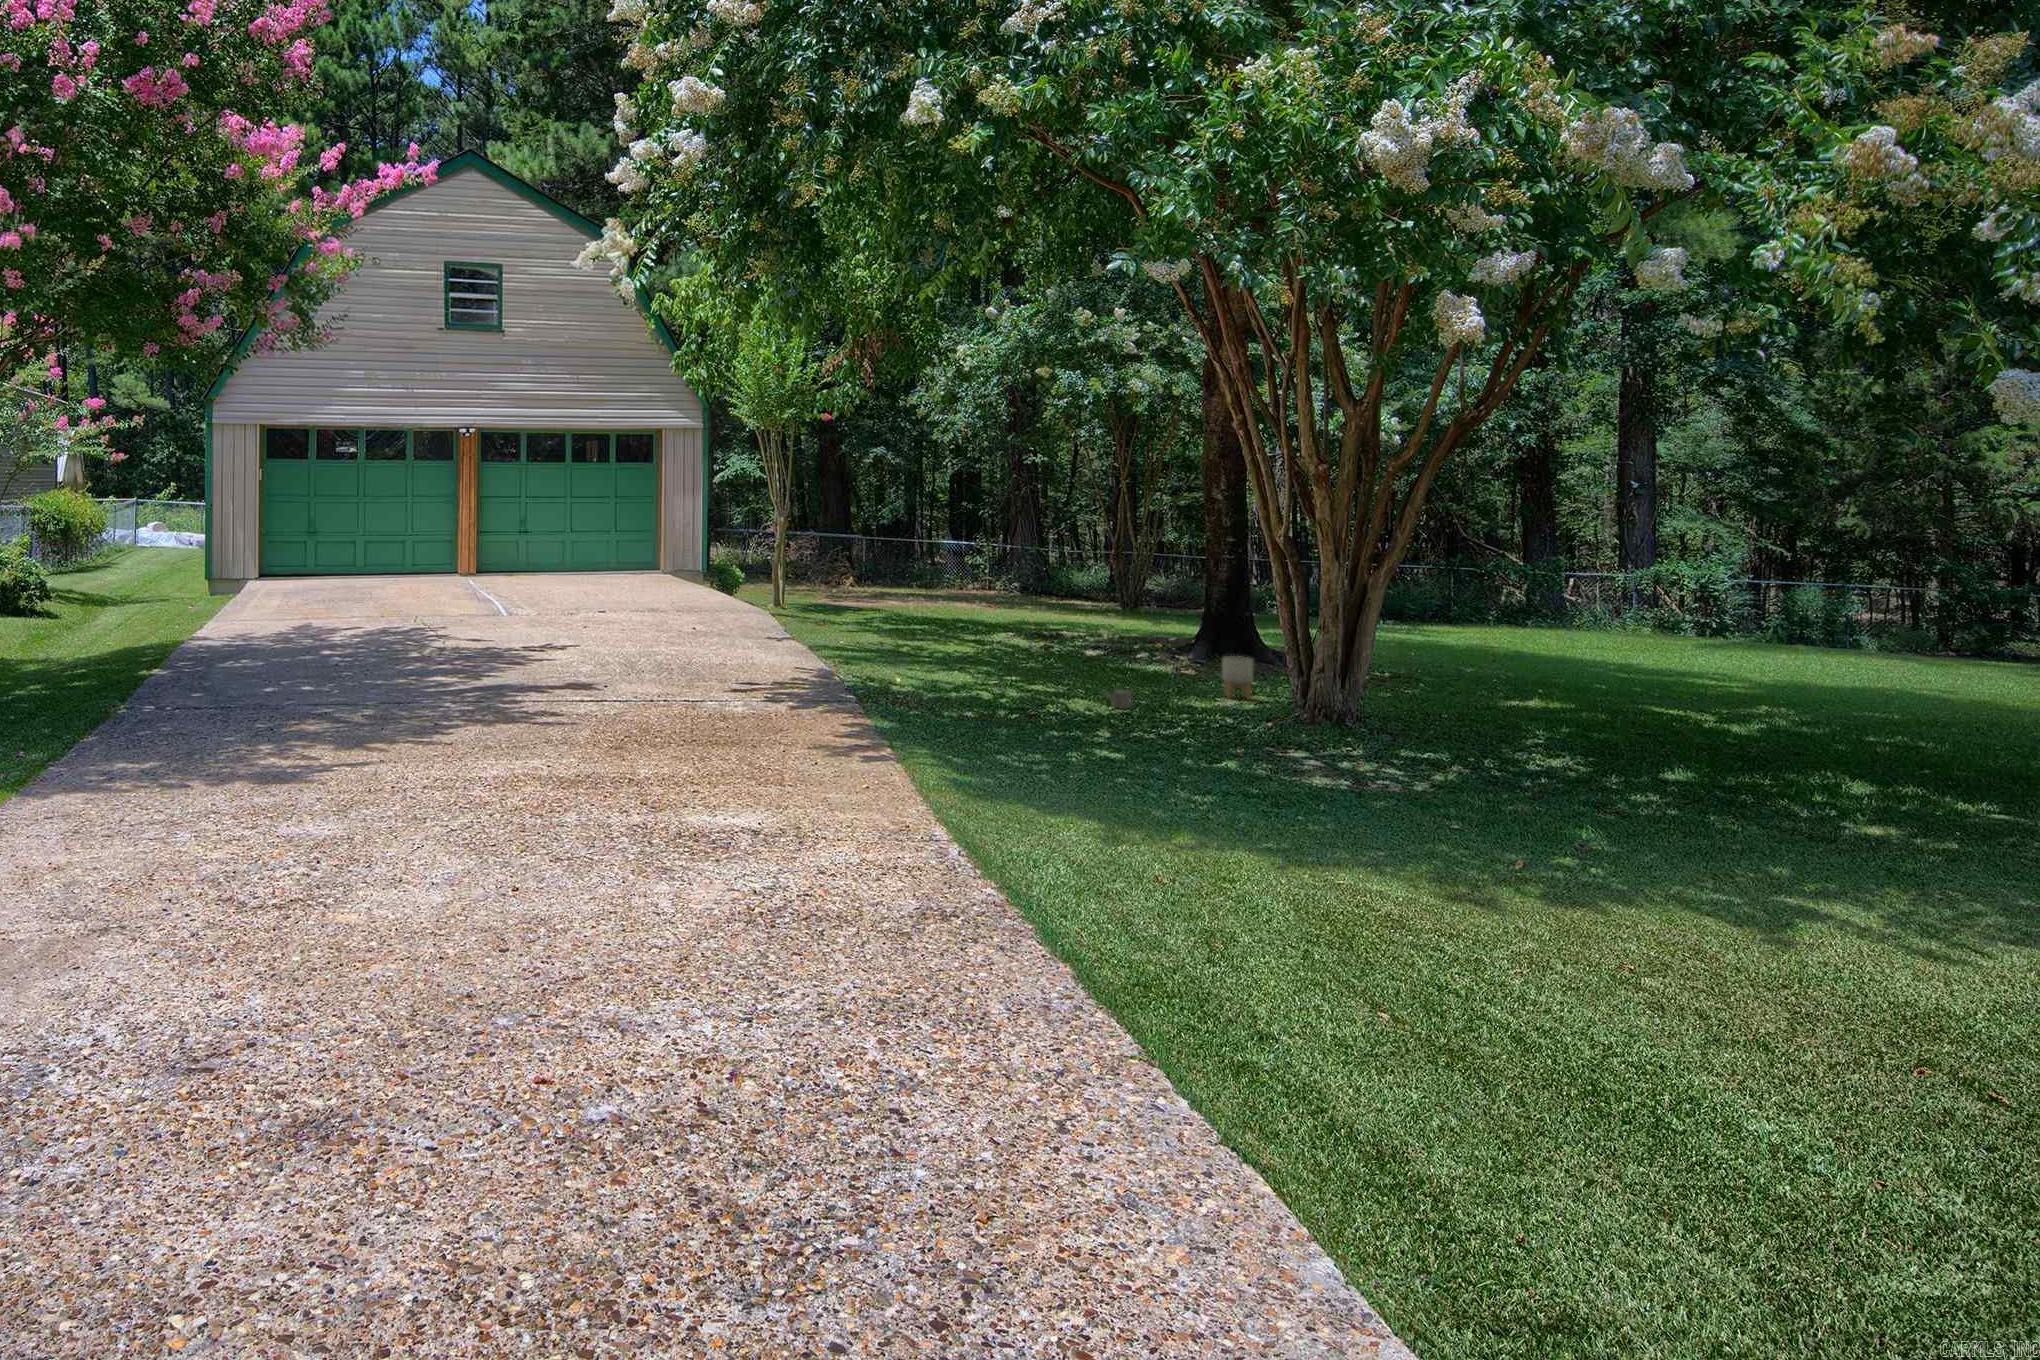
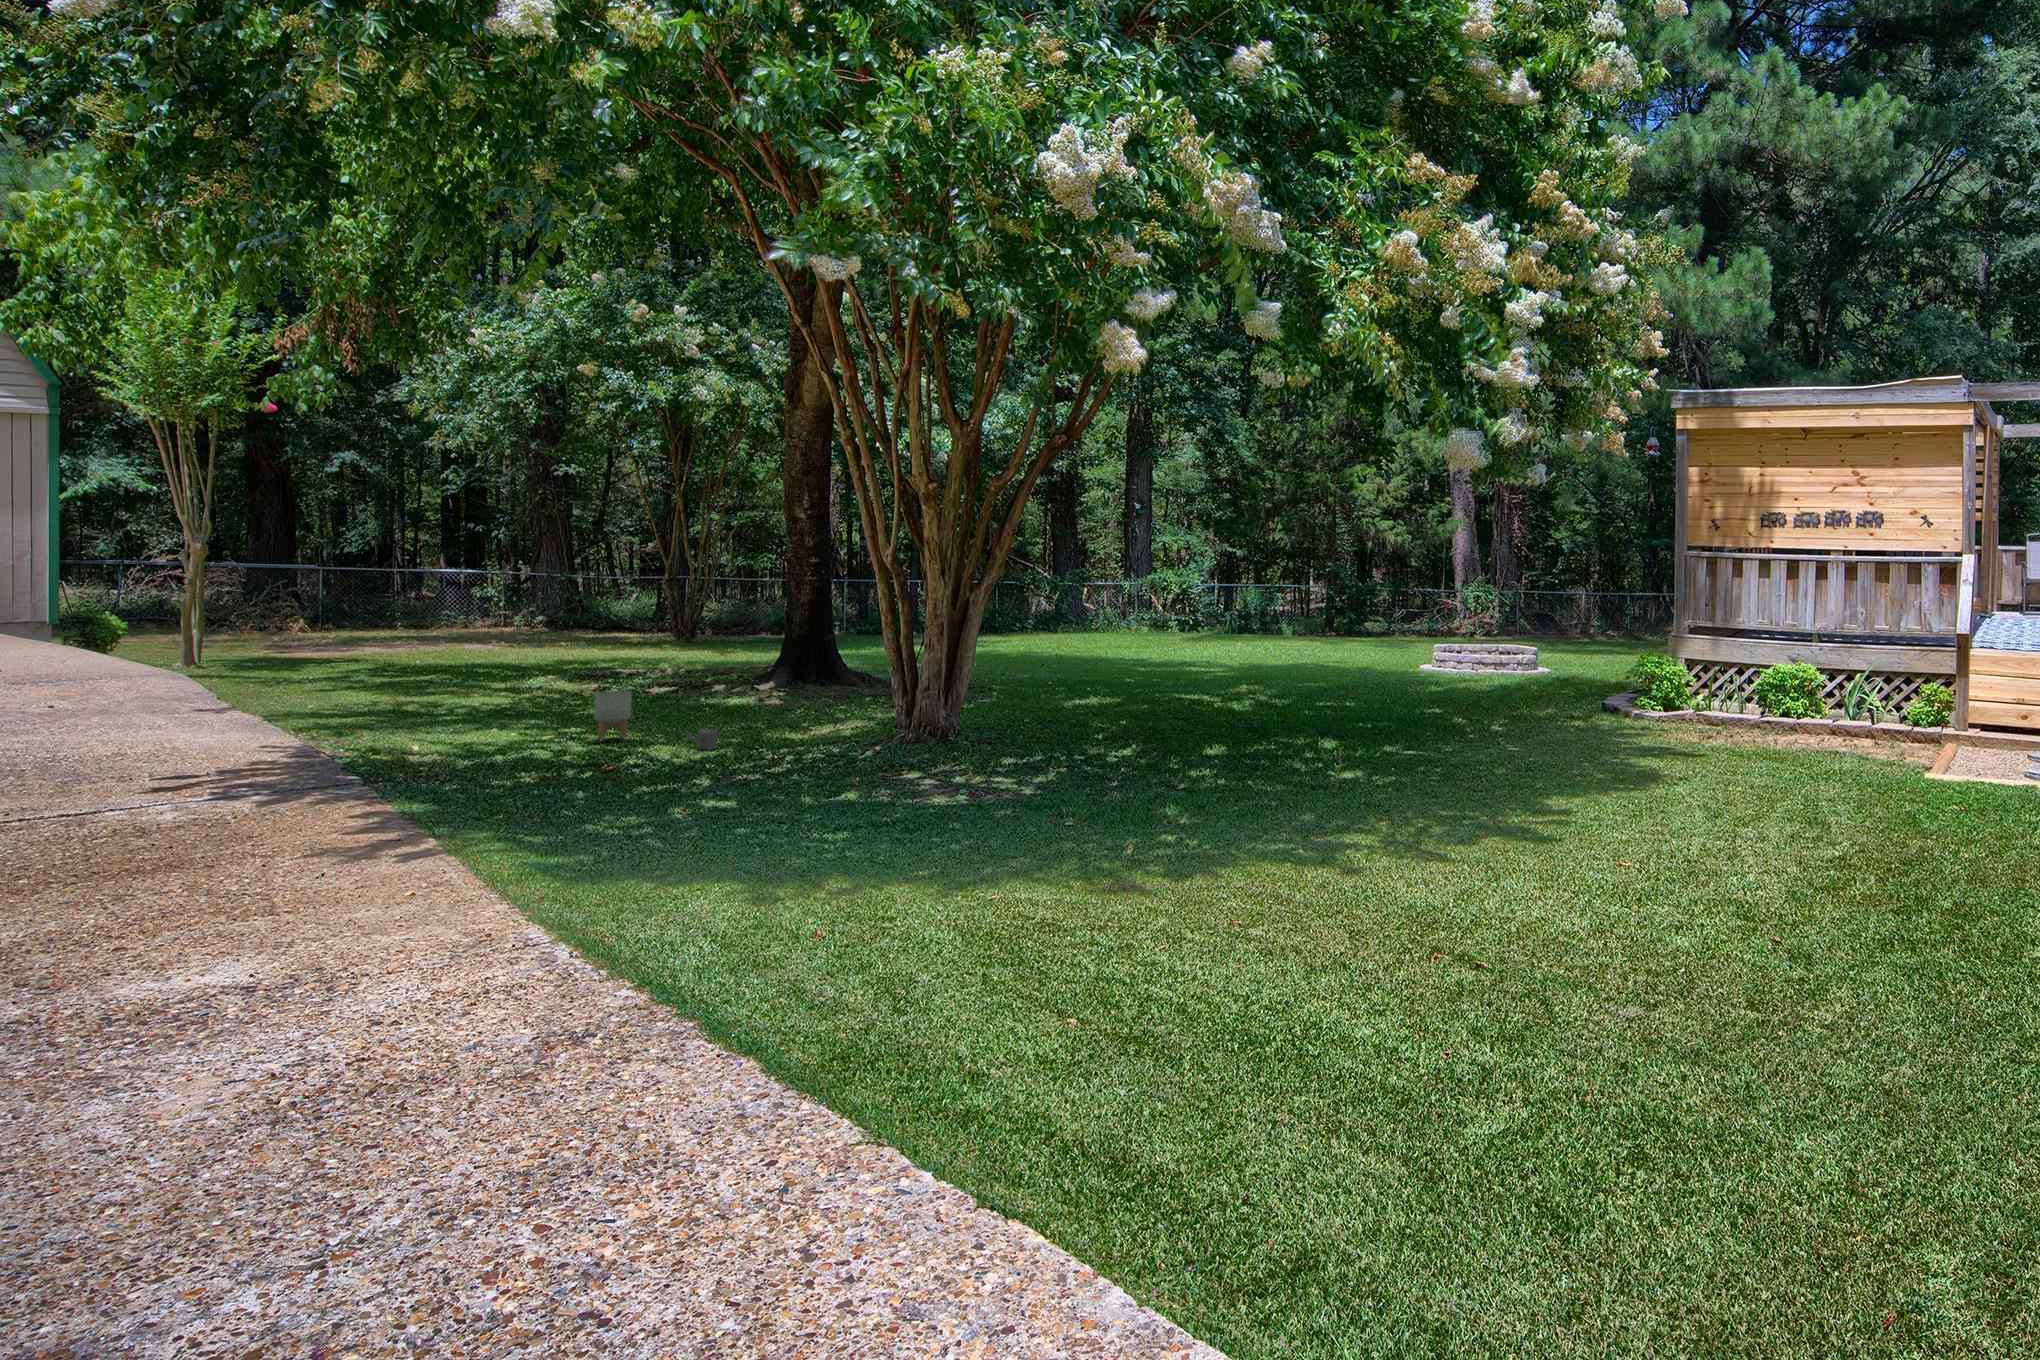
planter: present [1222,656,1254,700] -> present [594,691,632,741]

